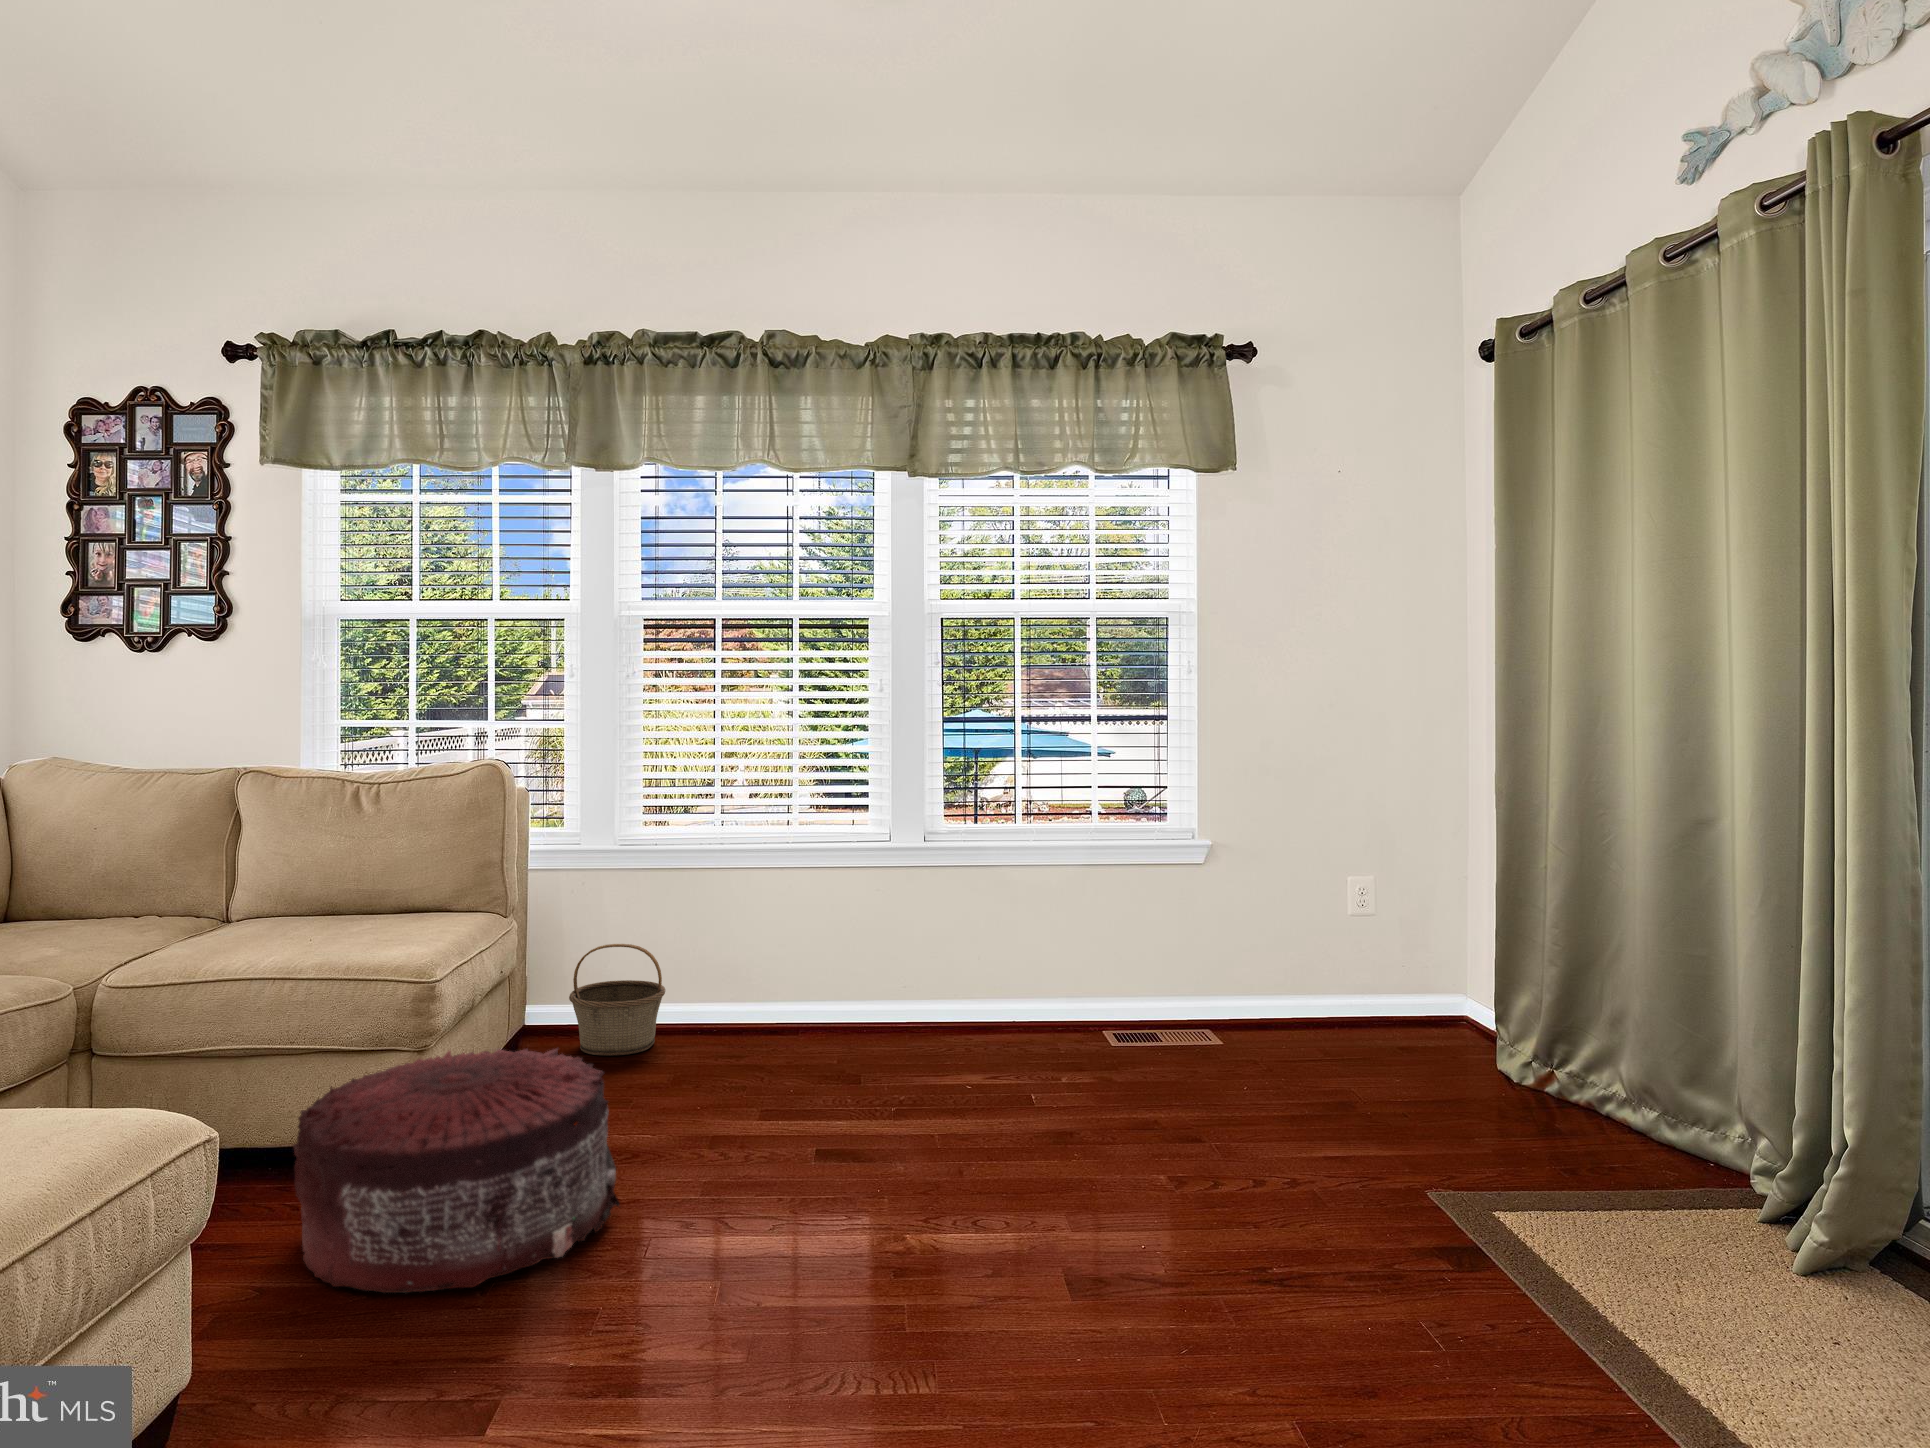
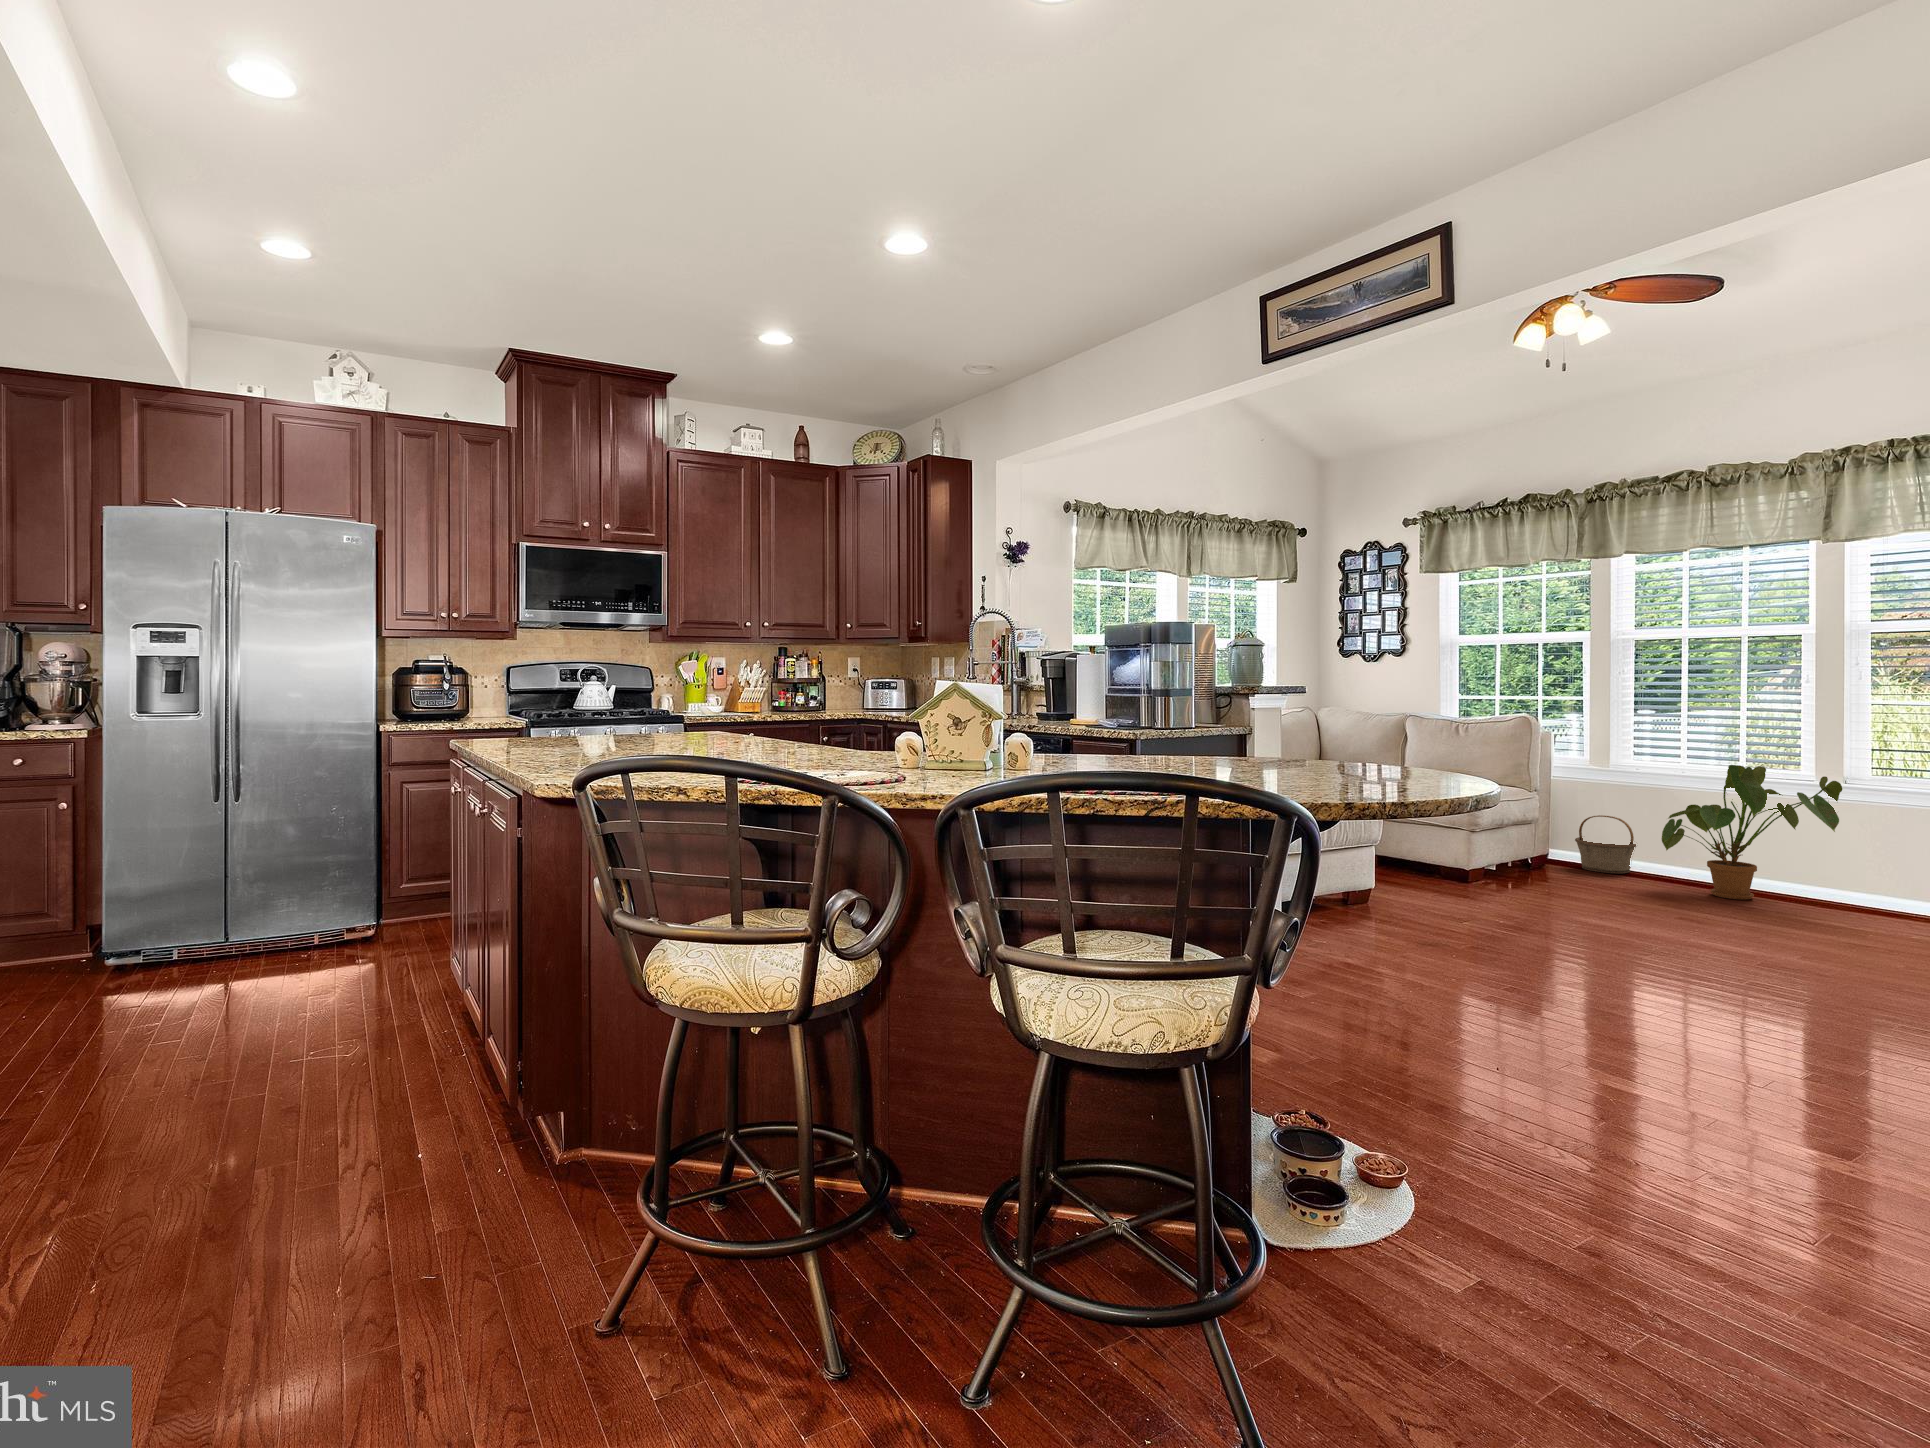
house plant: none [725,833,967,1075] -> present [1662,765,1842,900]
pouf: present [293,1049,620,1293] -> none [1414,830,1552,906]

